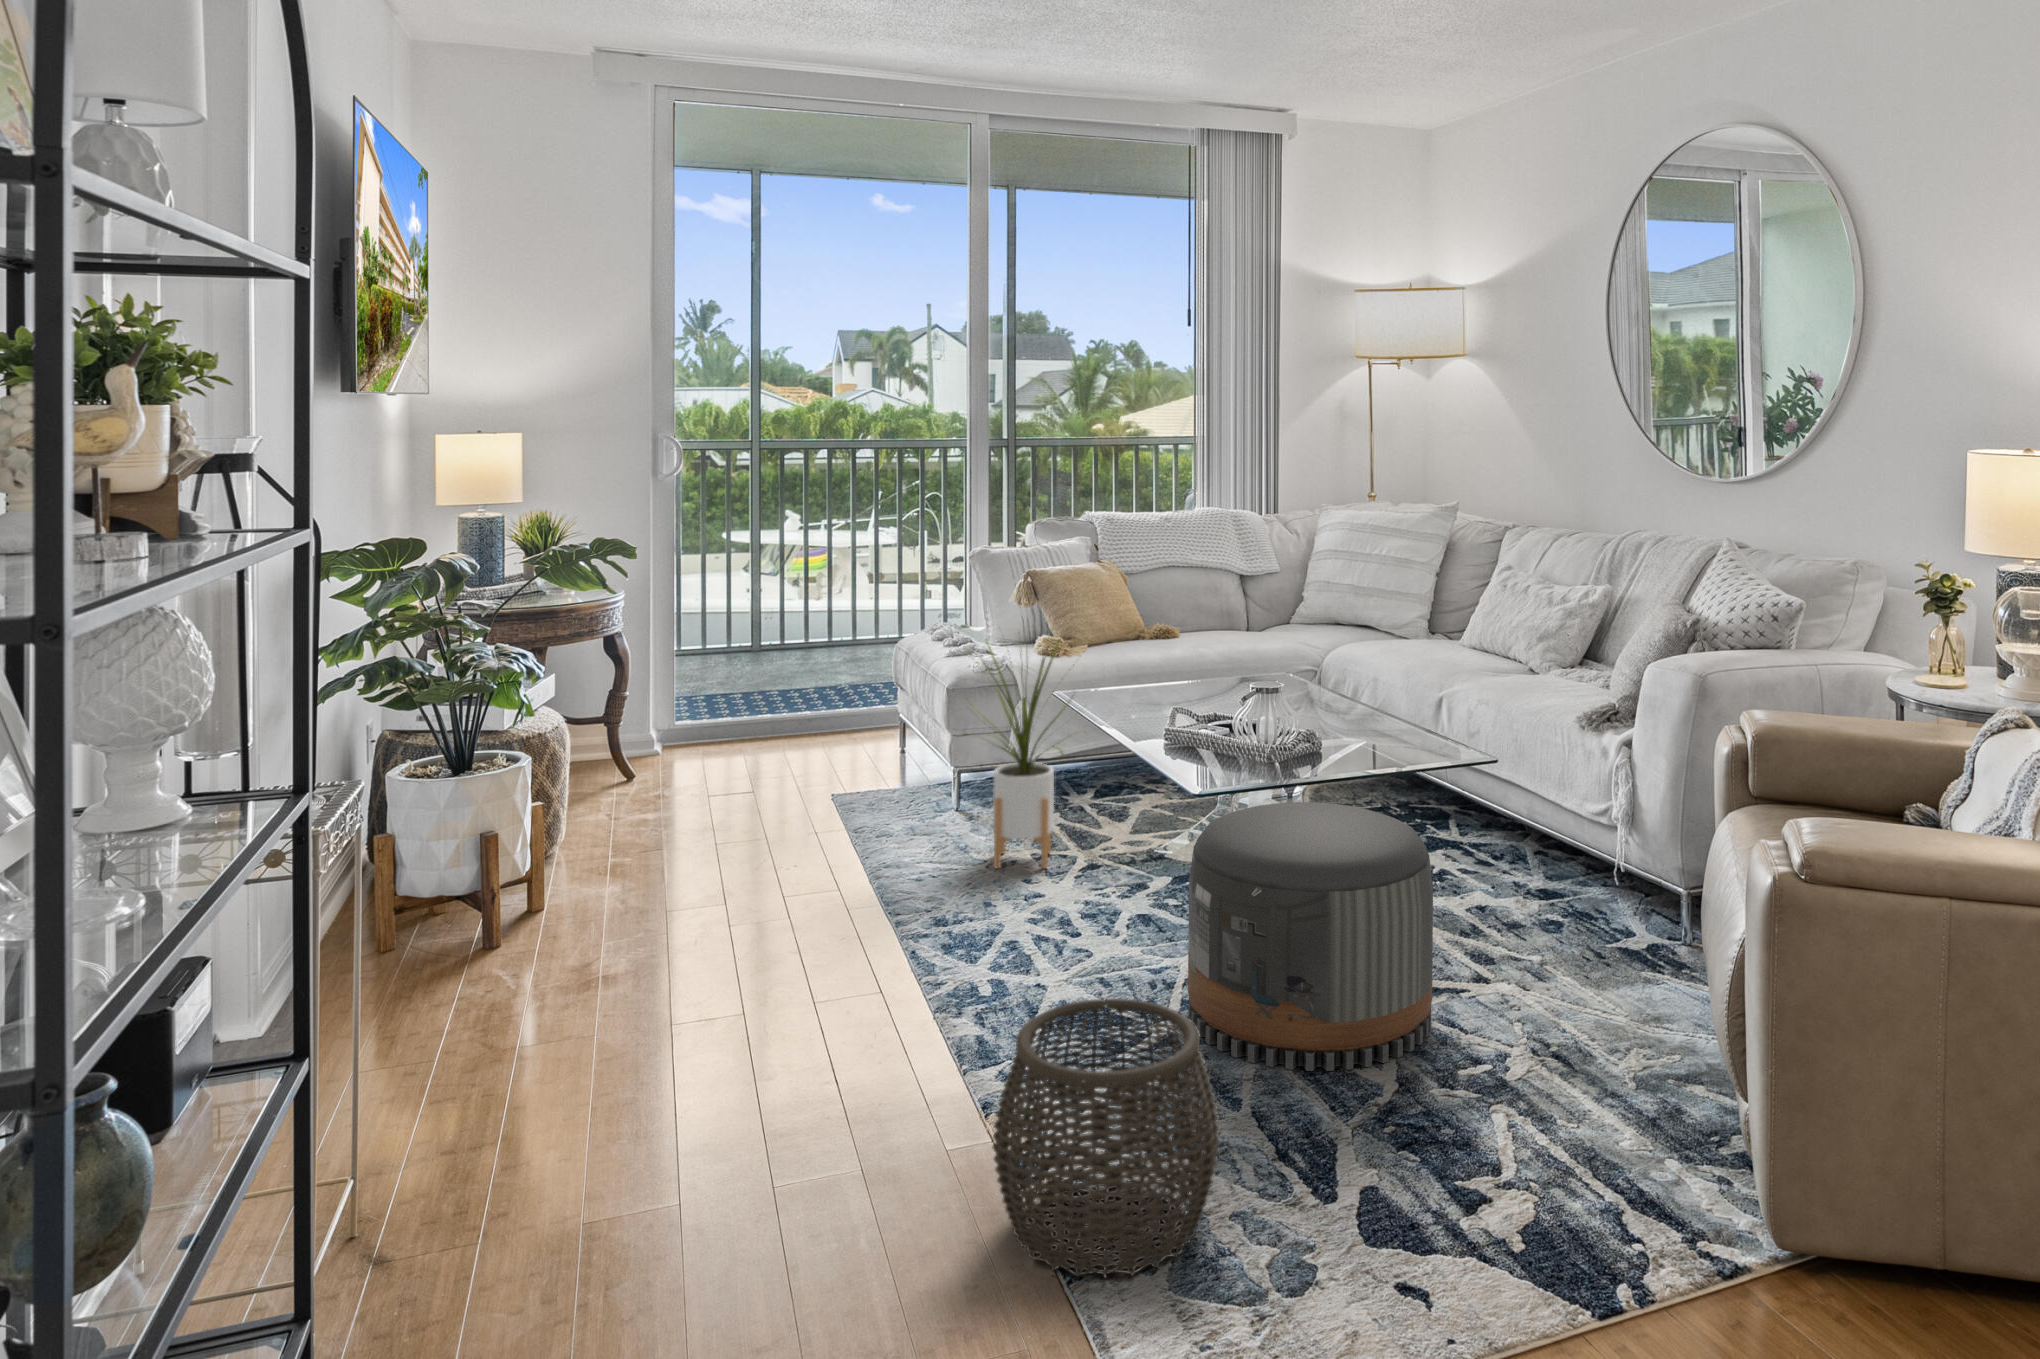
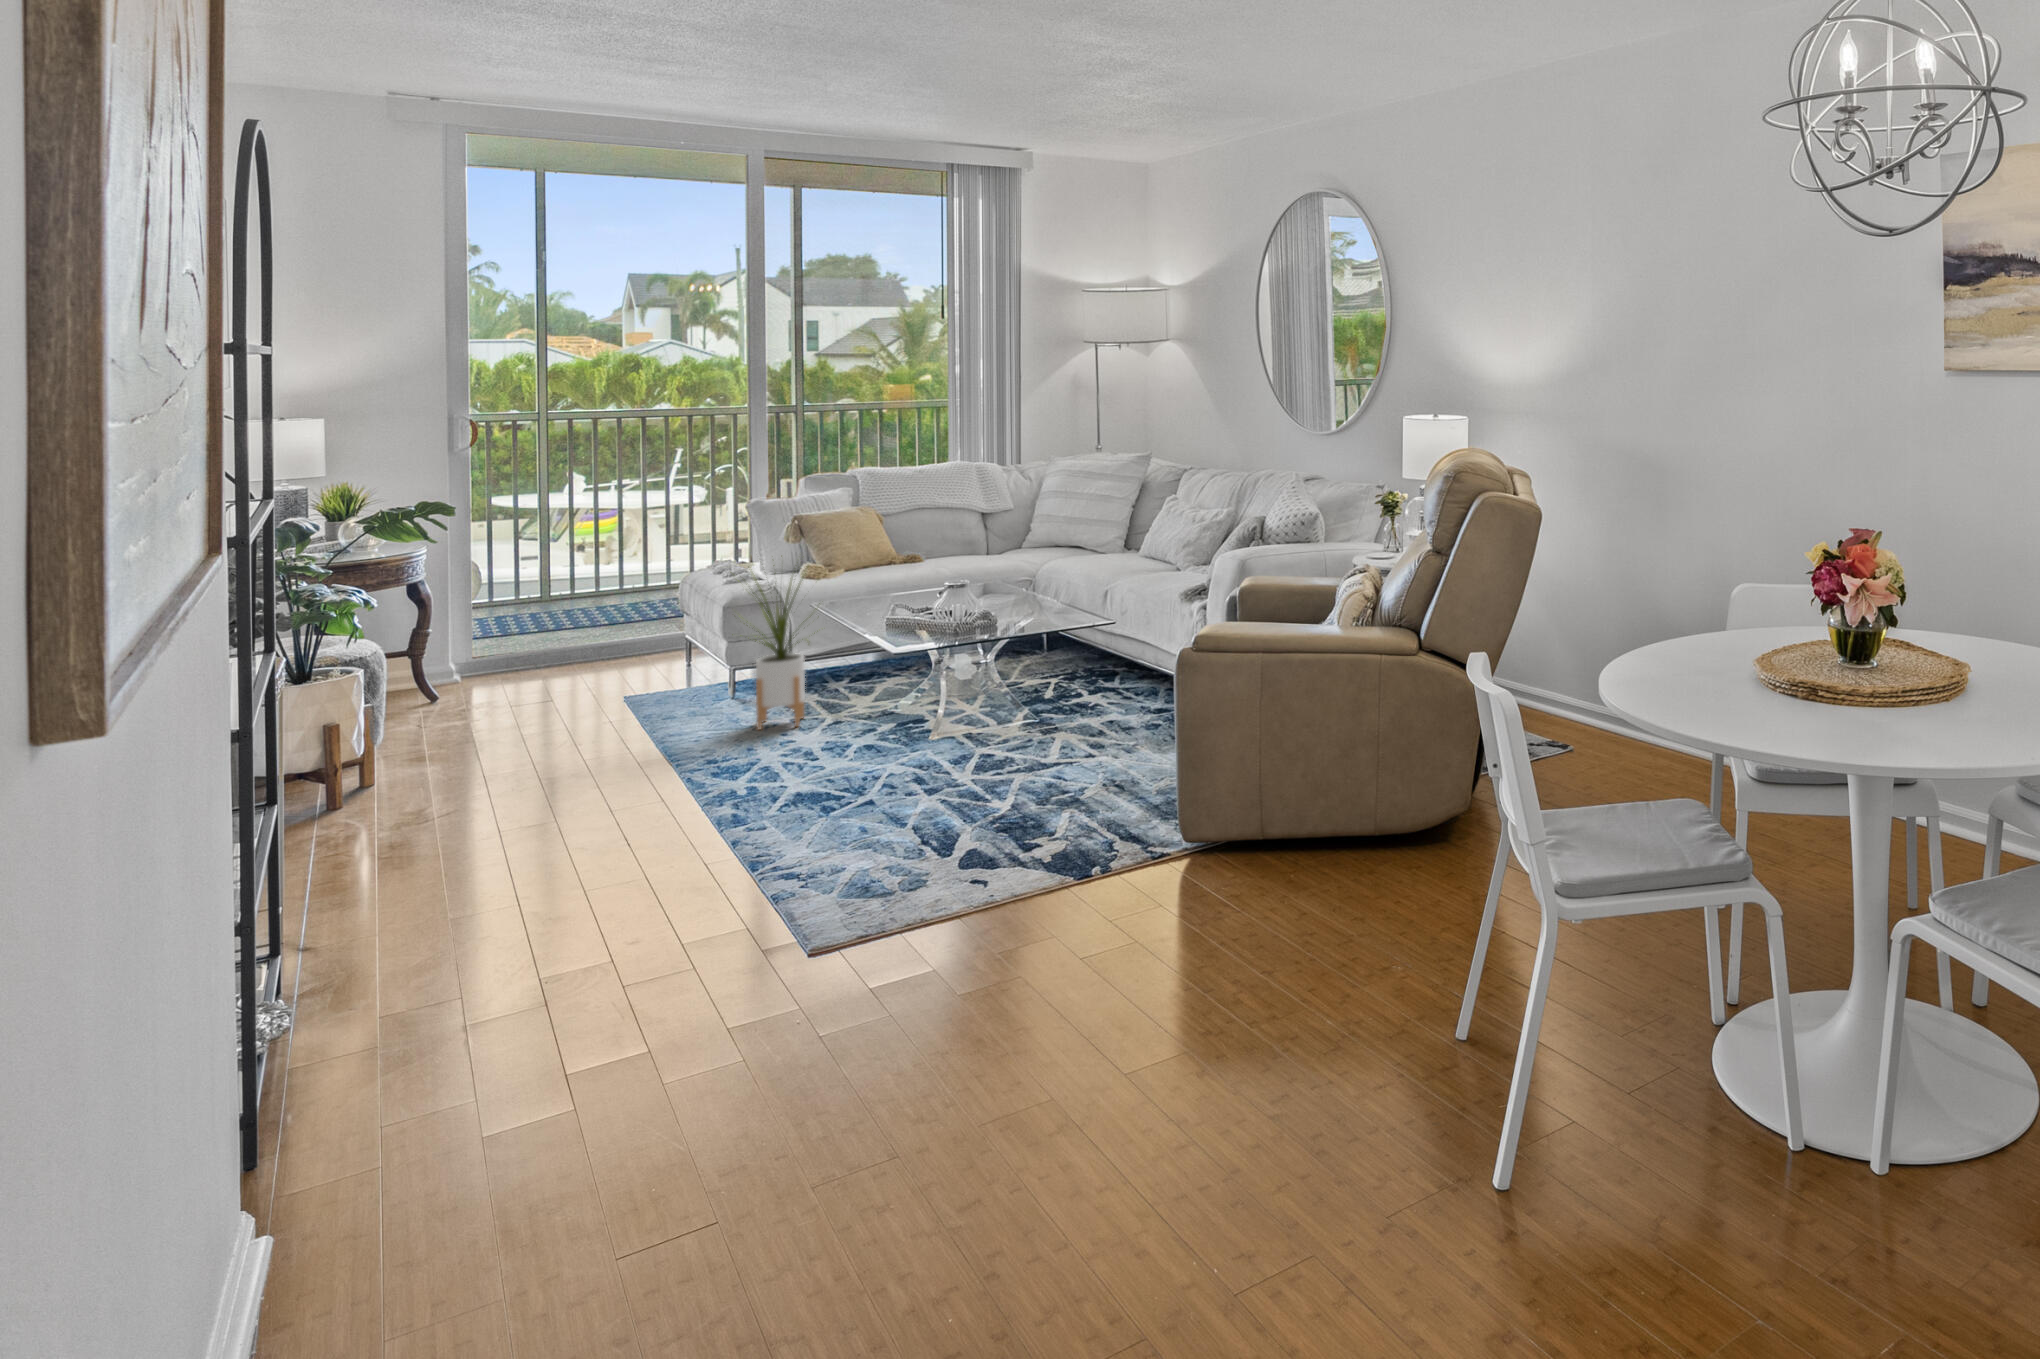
pouf: present [1188,802,1433,1071] -> none [883,652,1050,810]
woven basket: present [992,999,1220,1278] -> none [725,757,873,905]

